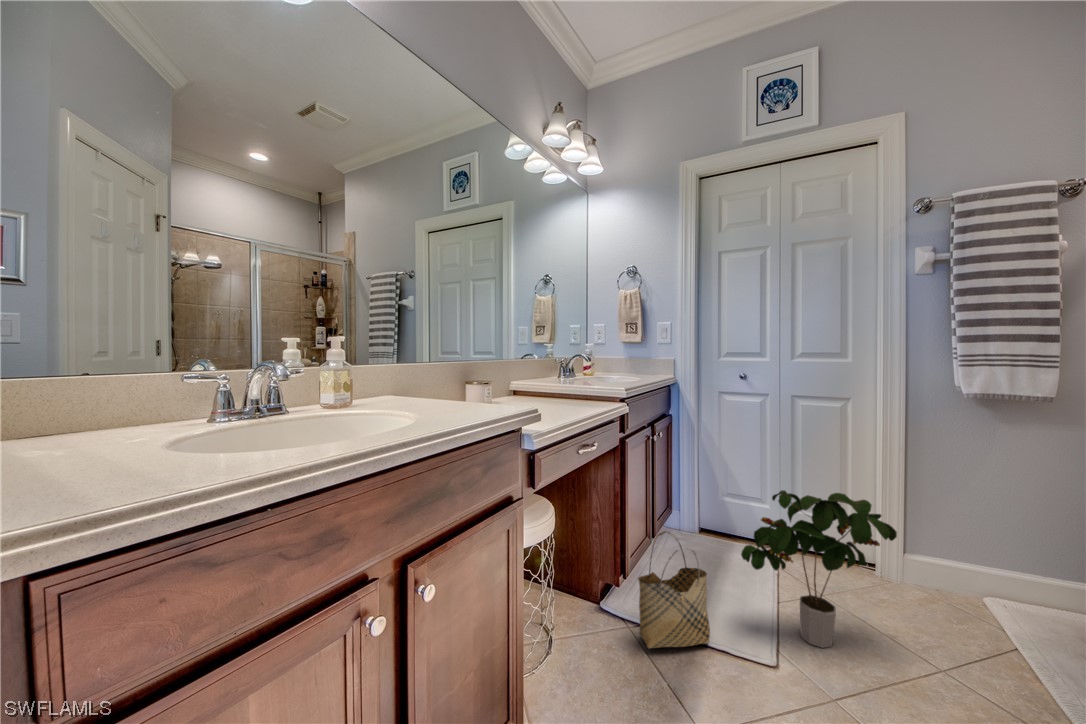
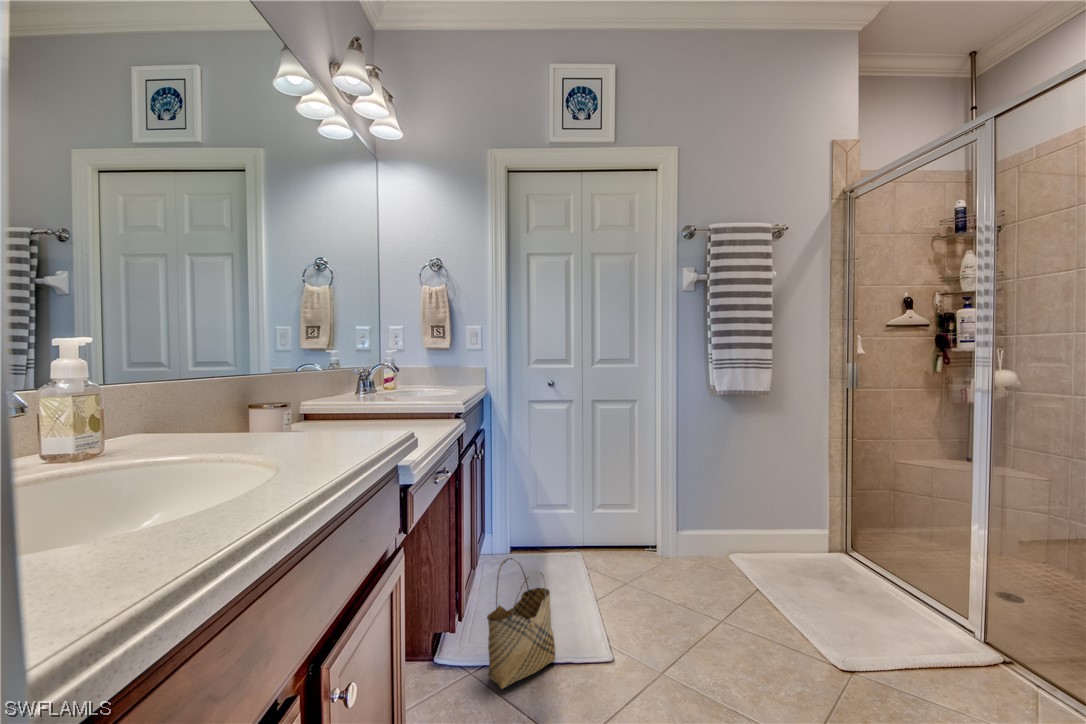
potted plant: present [741,490,897,648] -> none [576,488,689,629]

